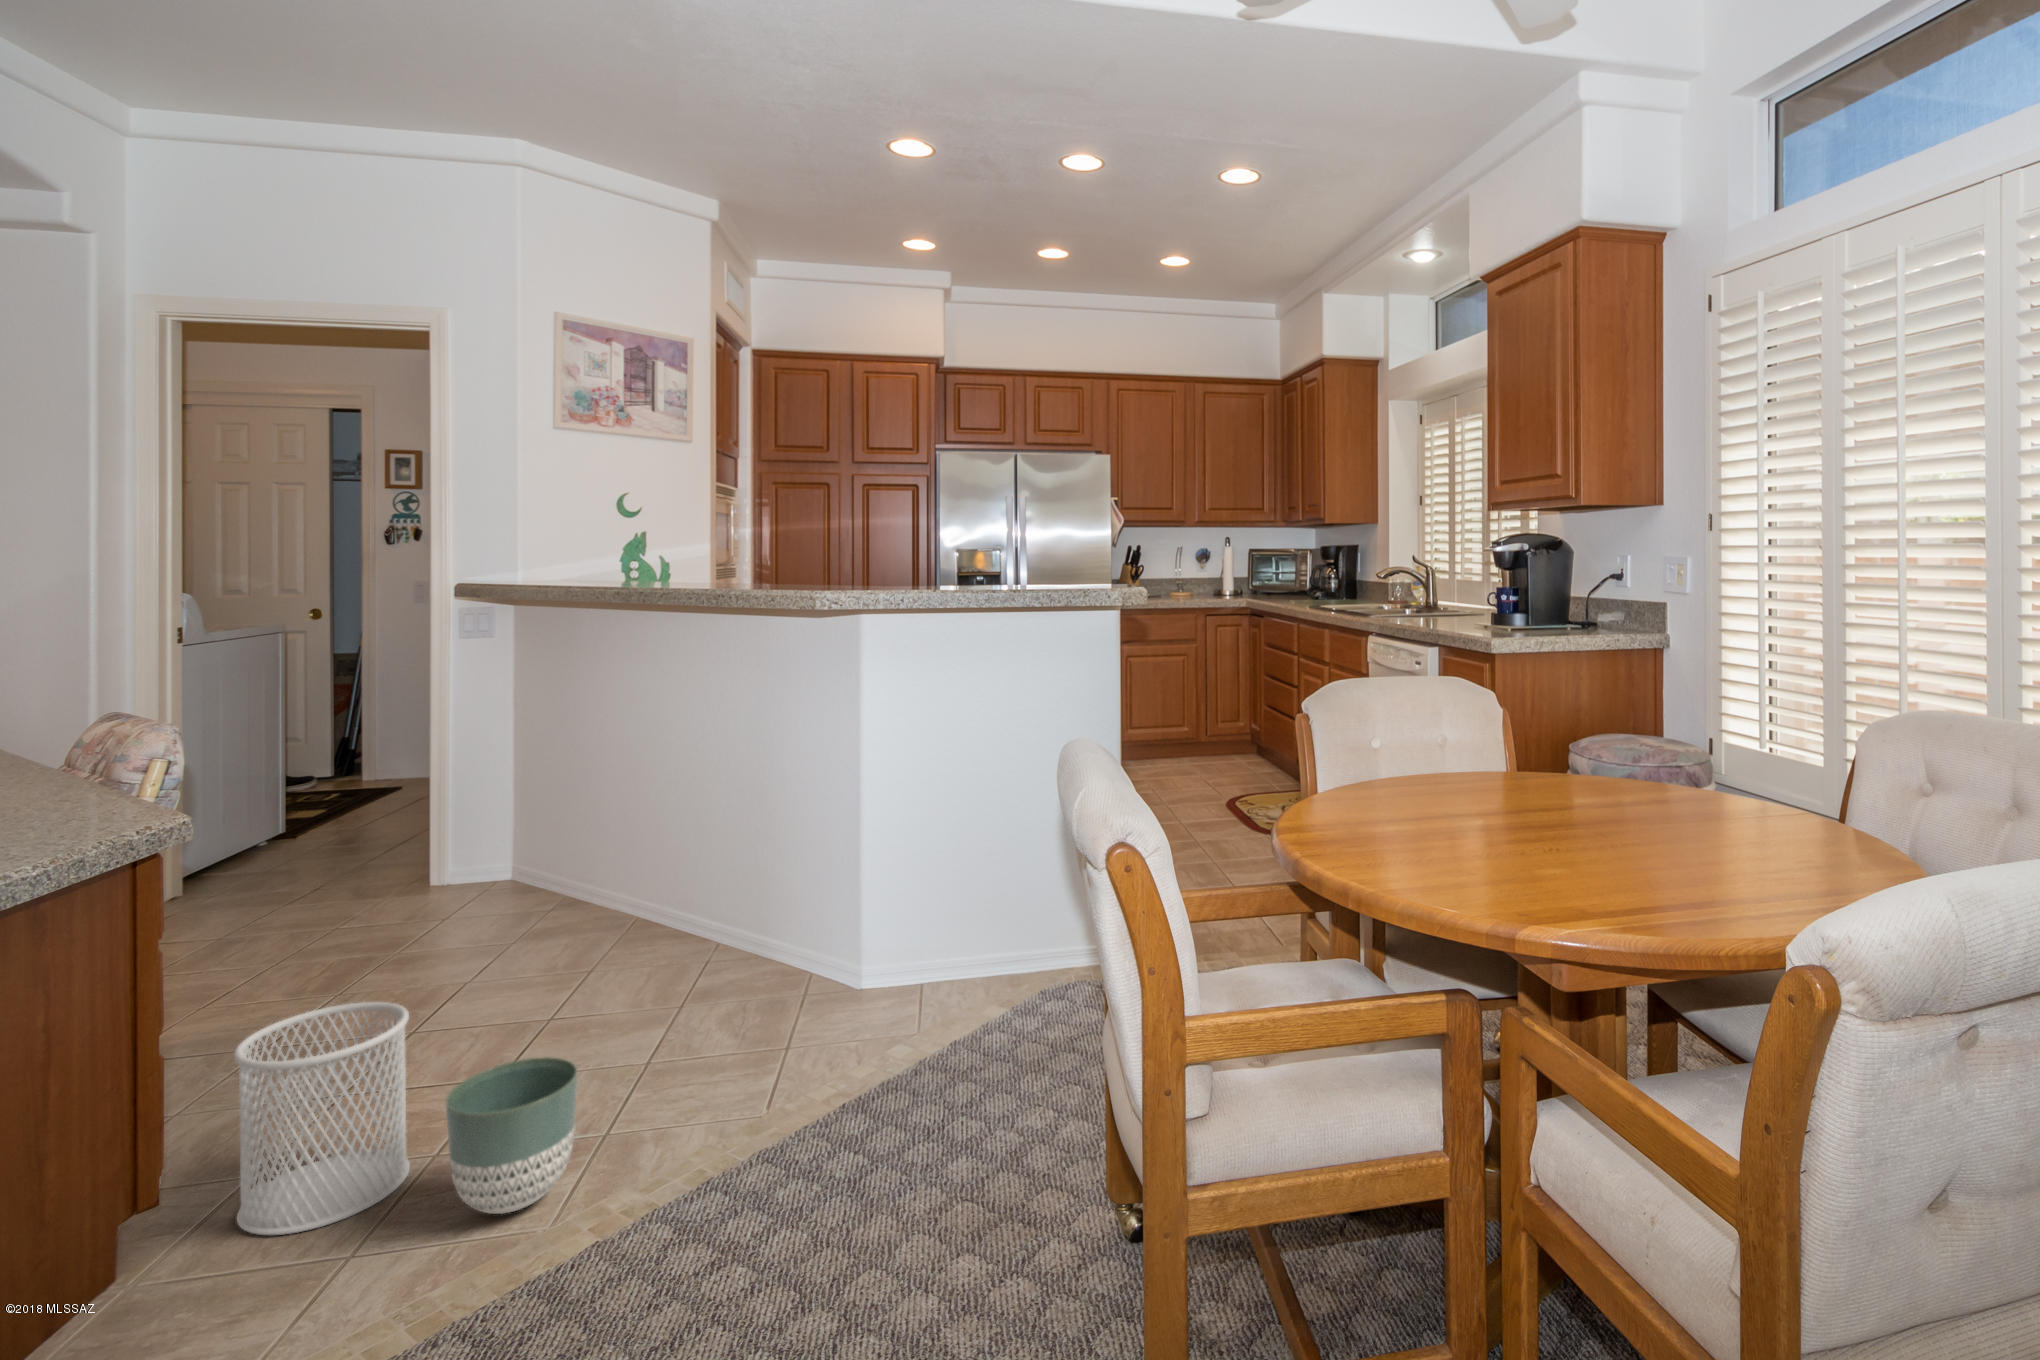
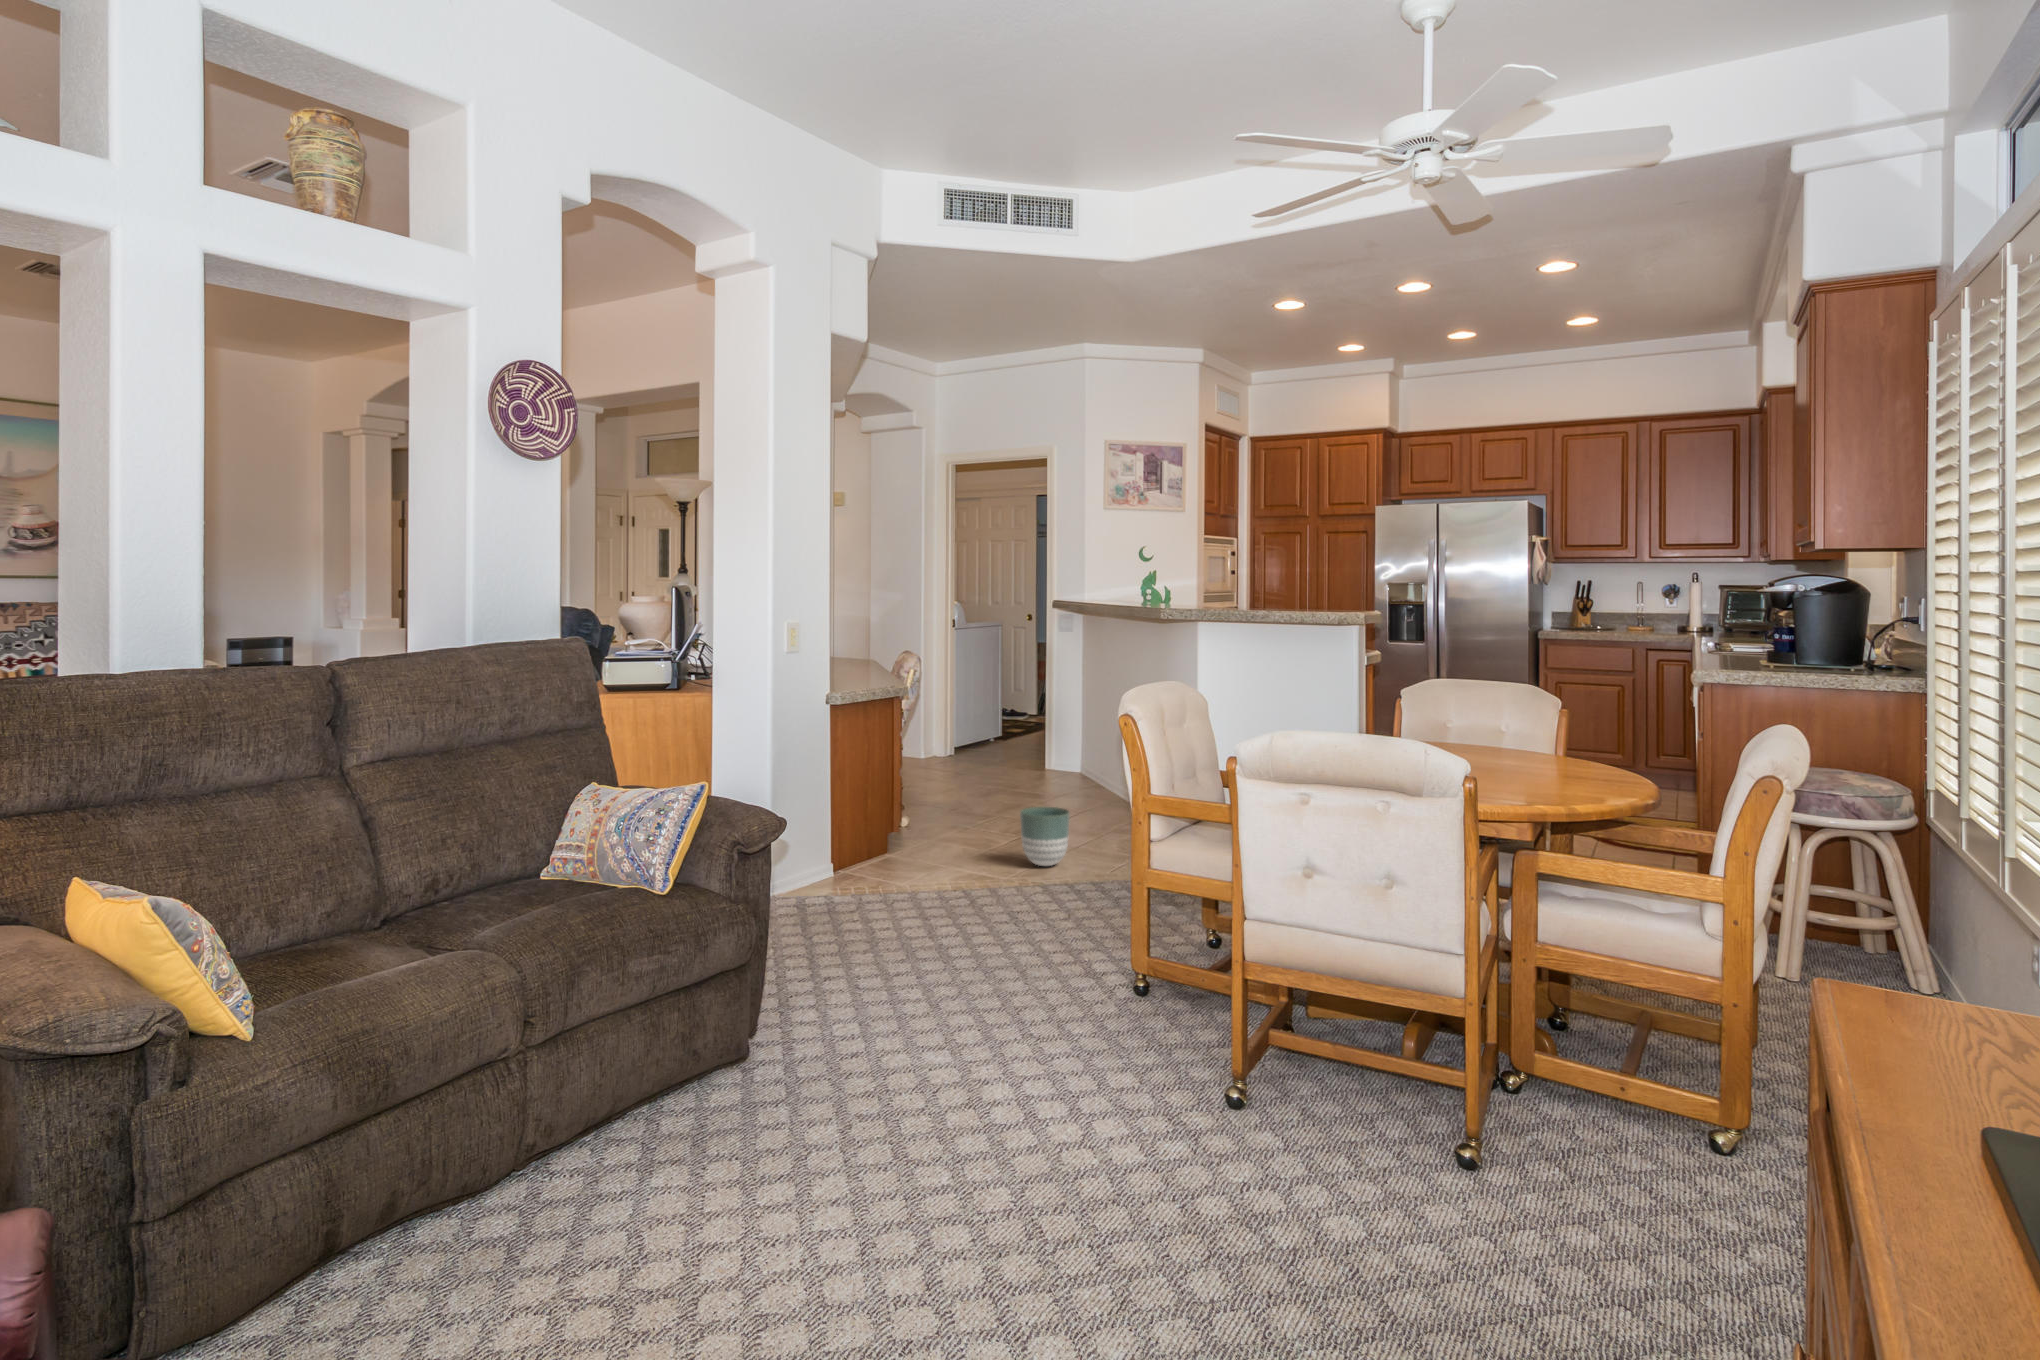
wastebasket: present [234,1002,410,1235] -> none [954,775,1012,857]

